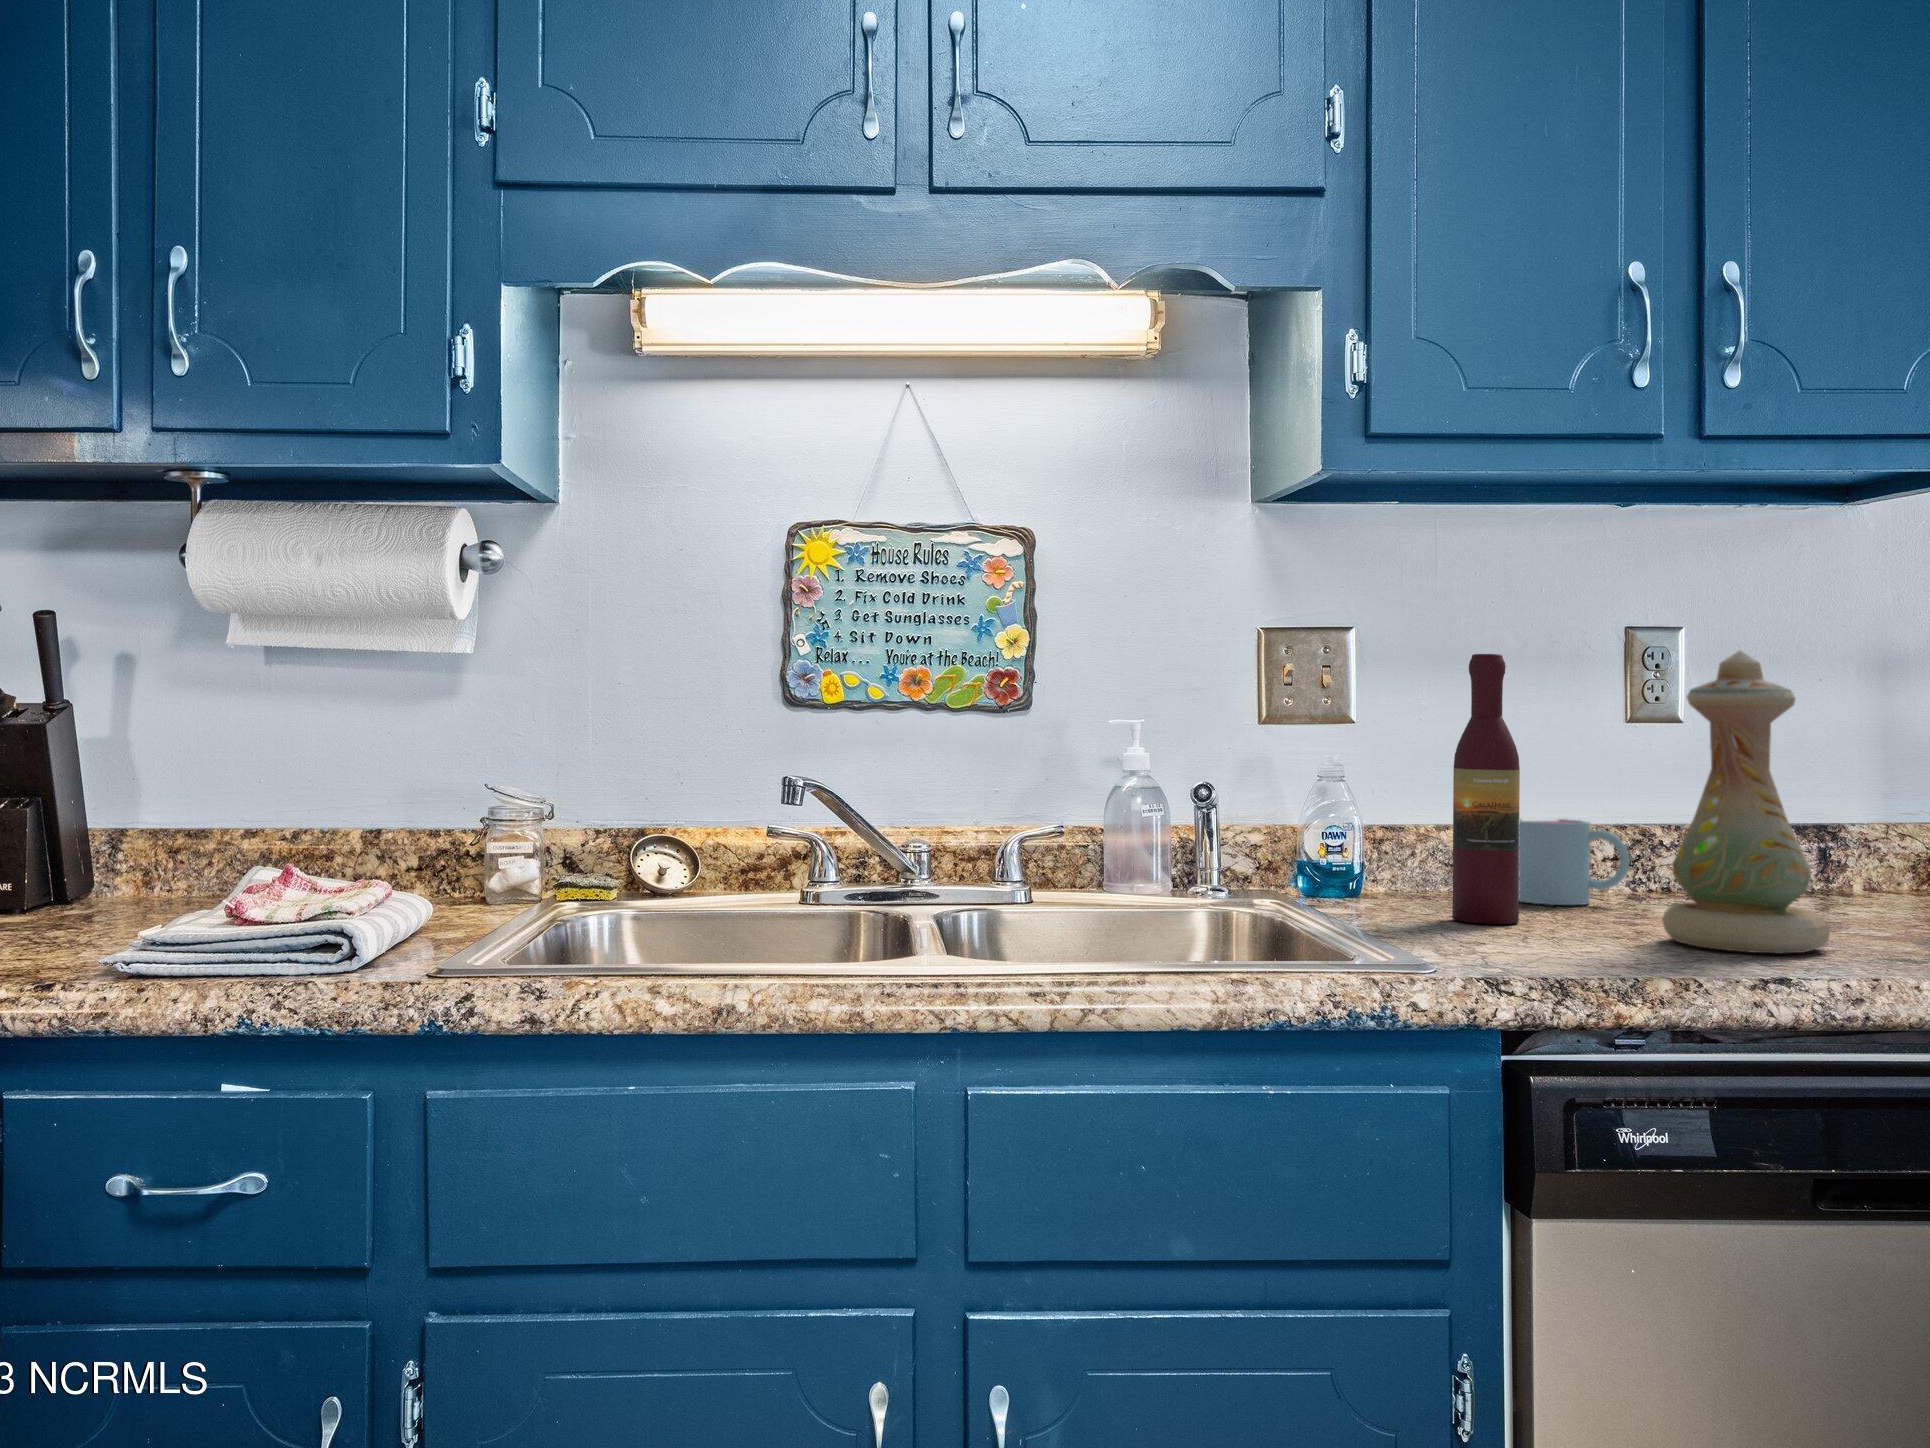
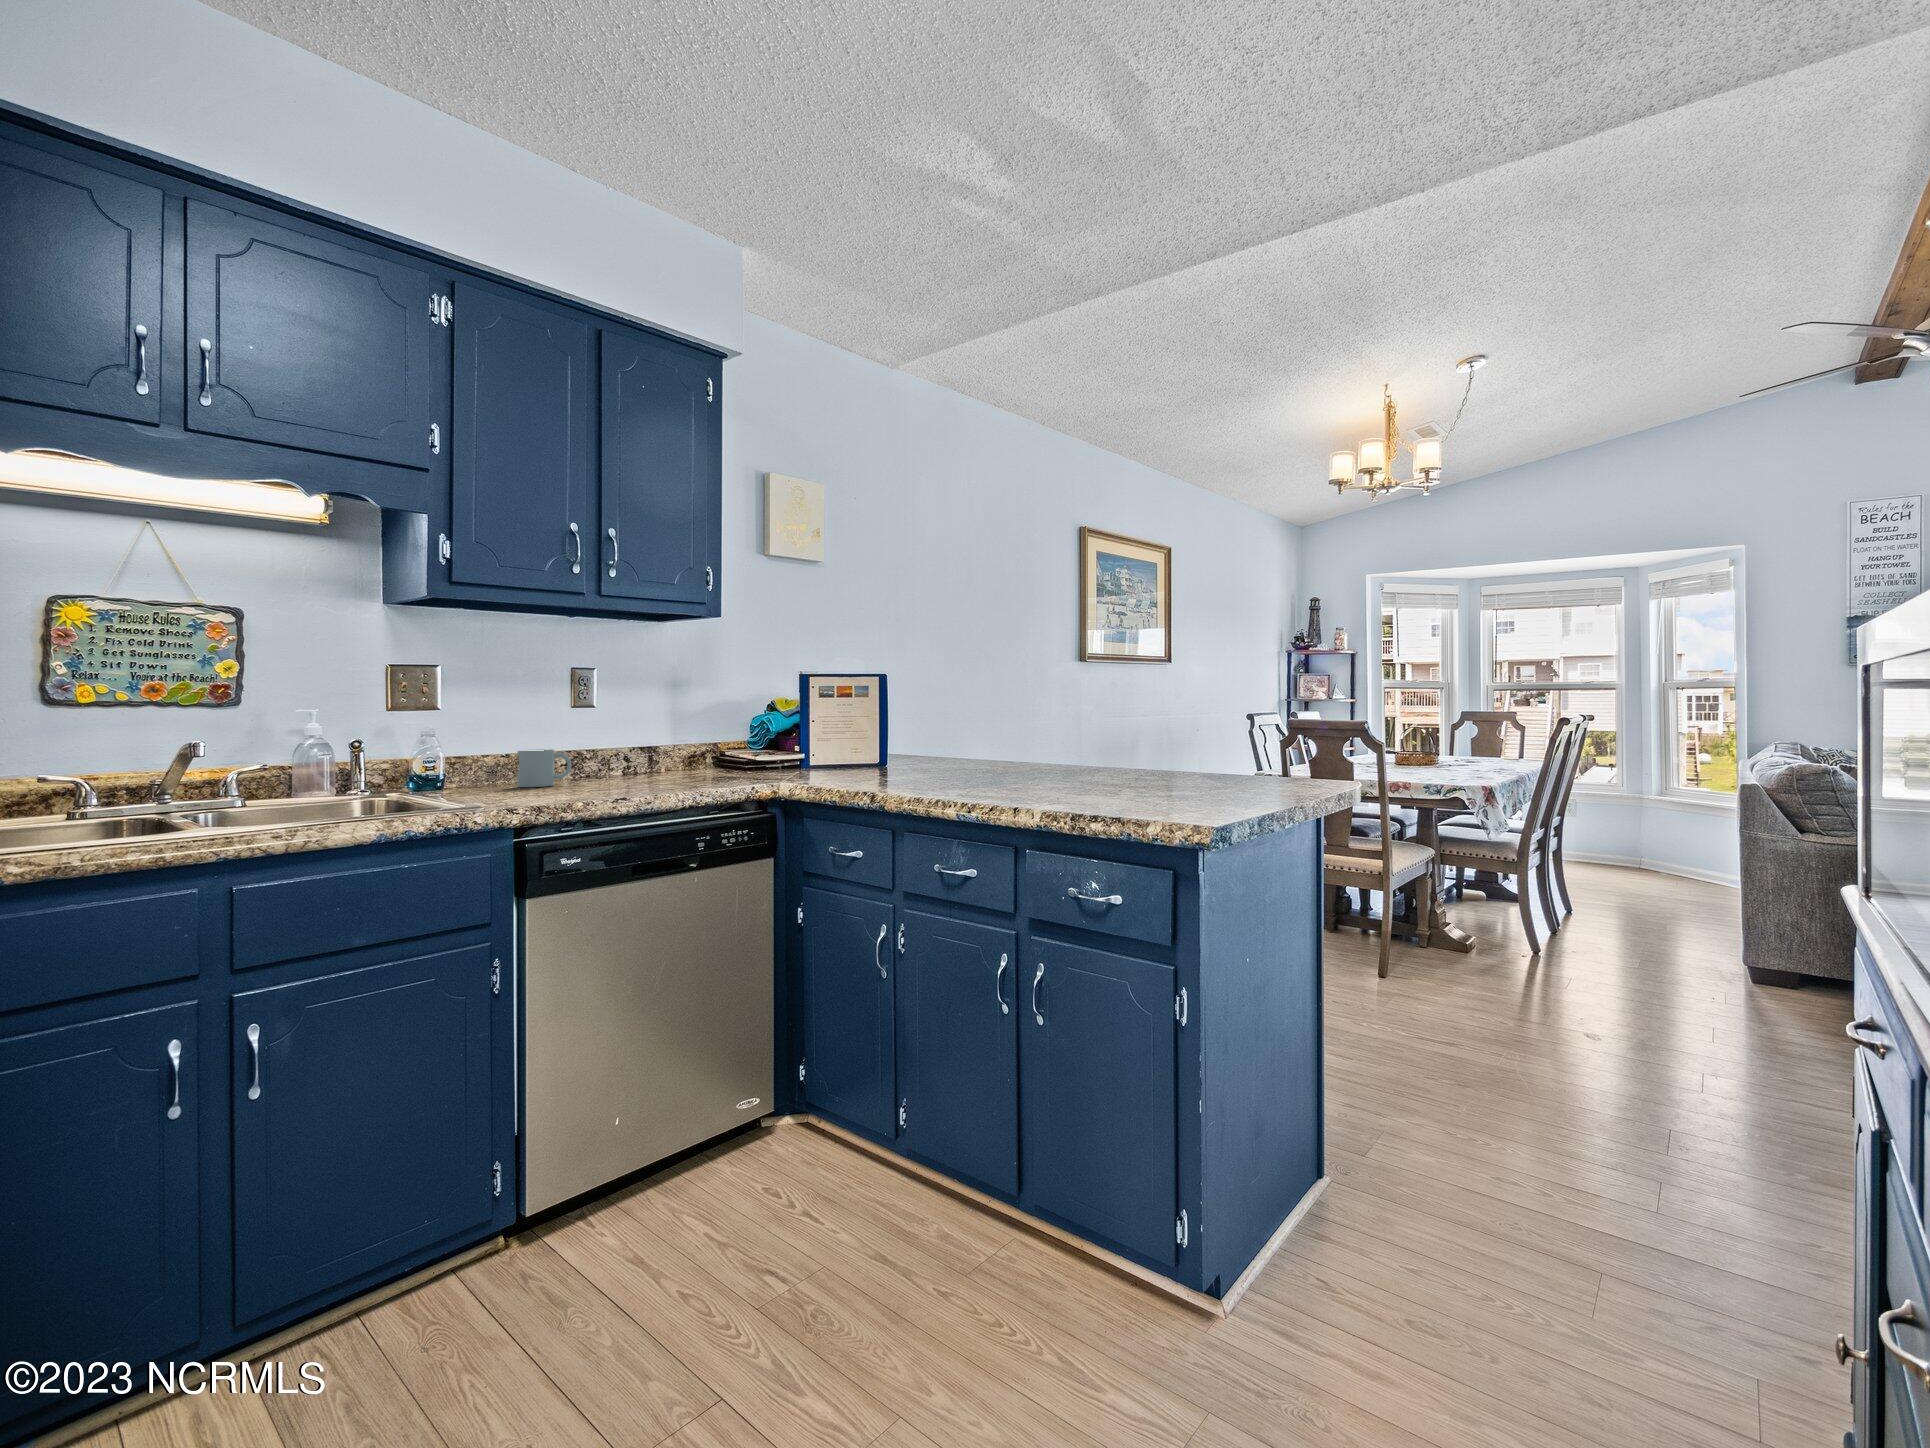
vase: present [1662,651,1830,953] -> none [583,675,647,793]
wine bottle: present [1452,654,1520,924] -> none [489,676,521,795]

